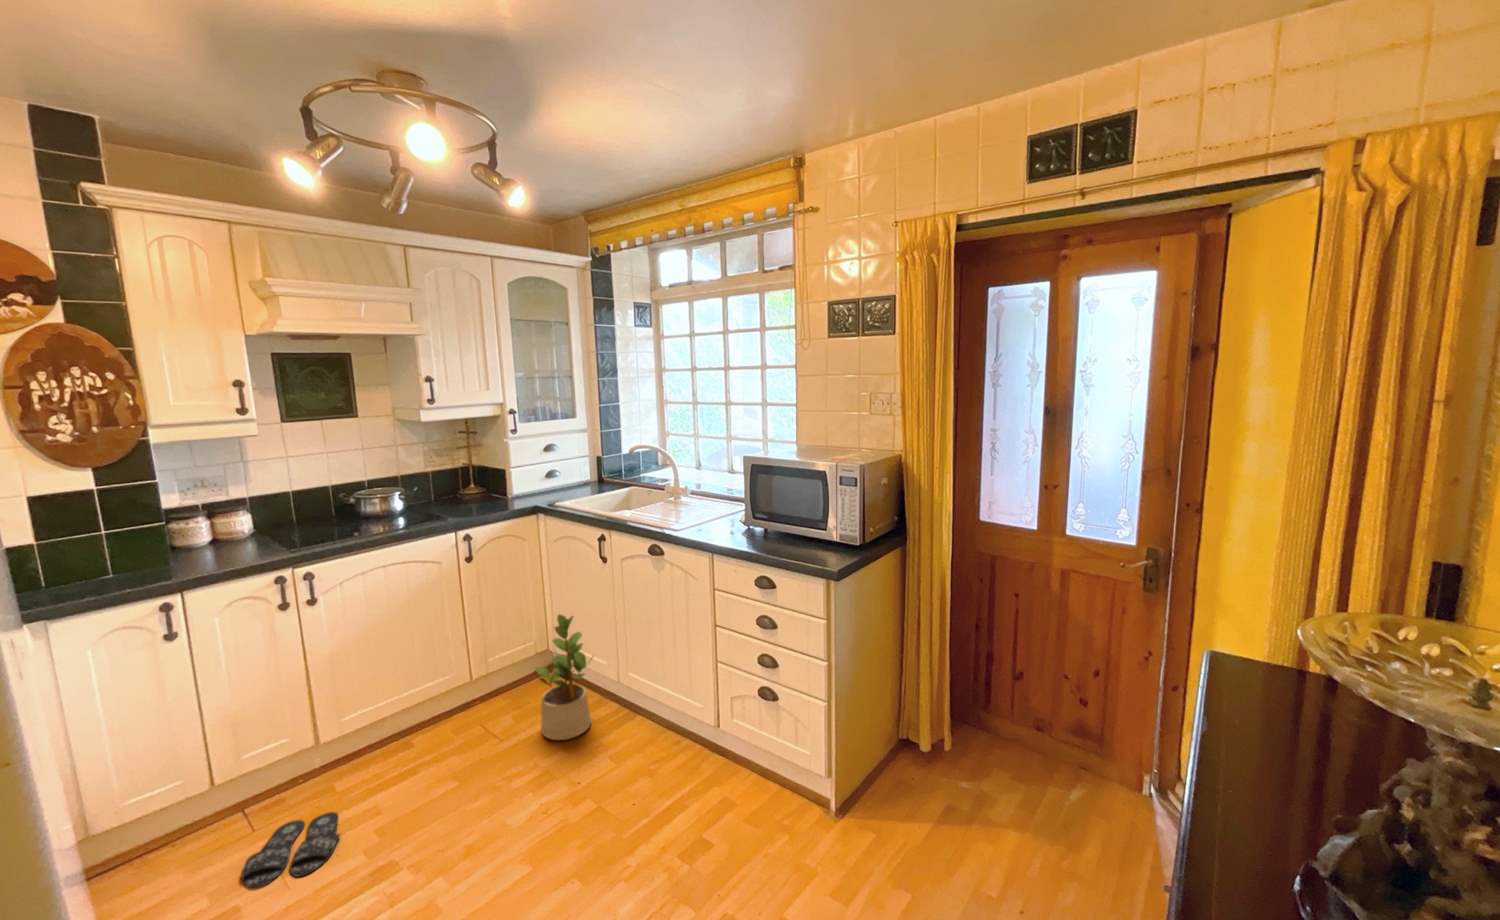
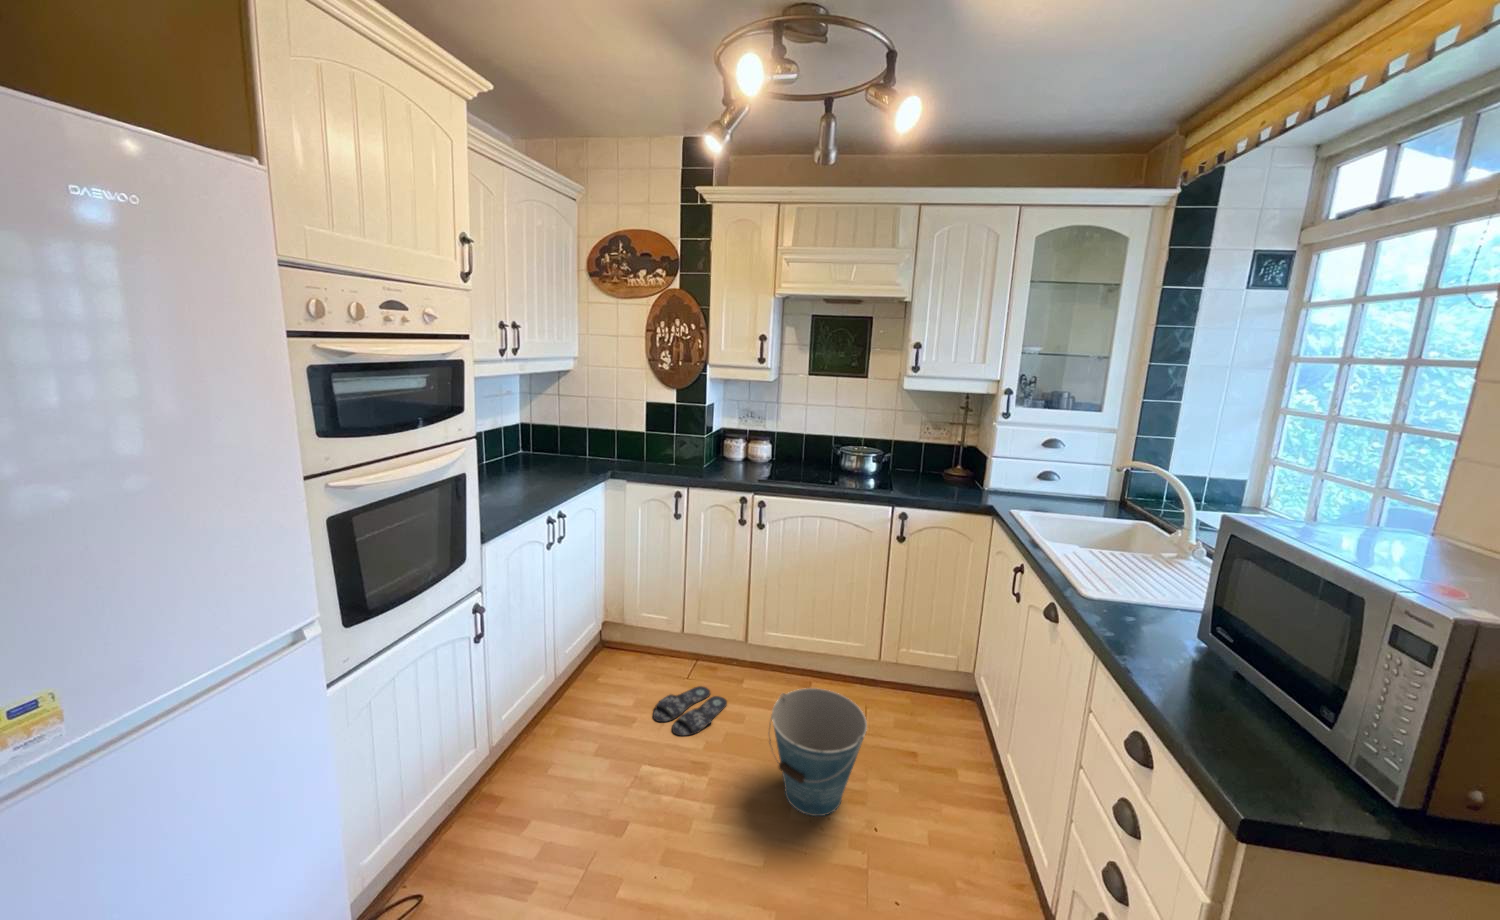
potted plant: present [536,615,593,740] -> none [901,645,983,793]
bucket: none [441,700,540,819] -> present [769,688,867,816]

